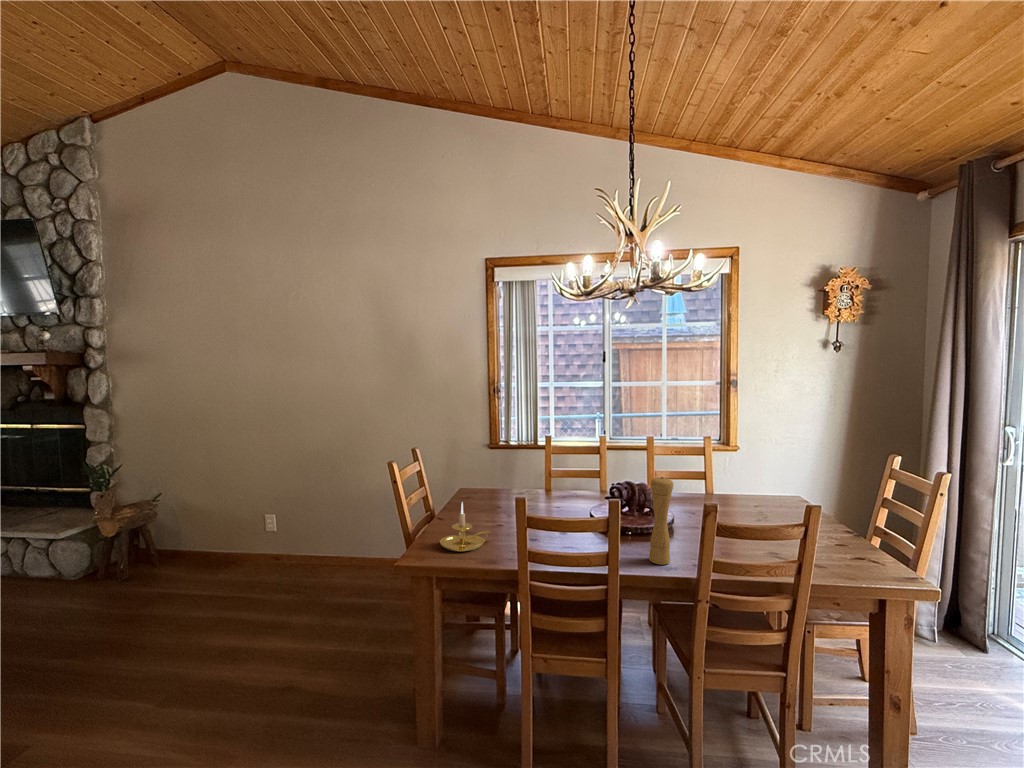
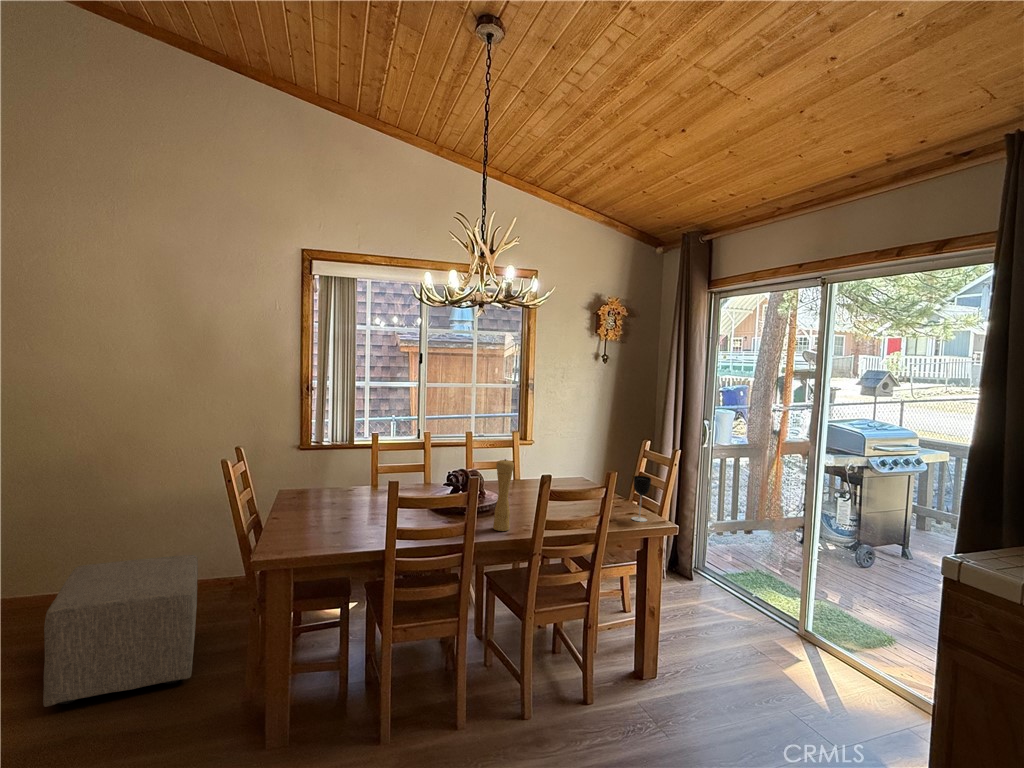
candle holder: present [440,502,491,552] -> none [297,493,349,540]
wine glass: none [855,507,887,573] -> present [632,476,651,522]
ottoman: none [269,543,395,661] -> present [43,555,198,707]

